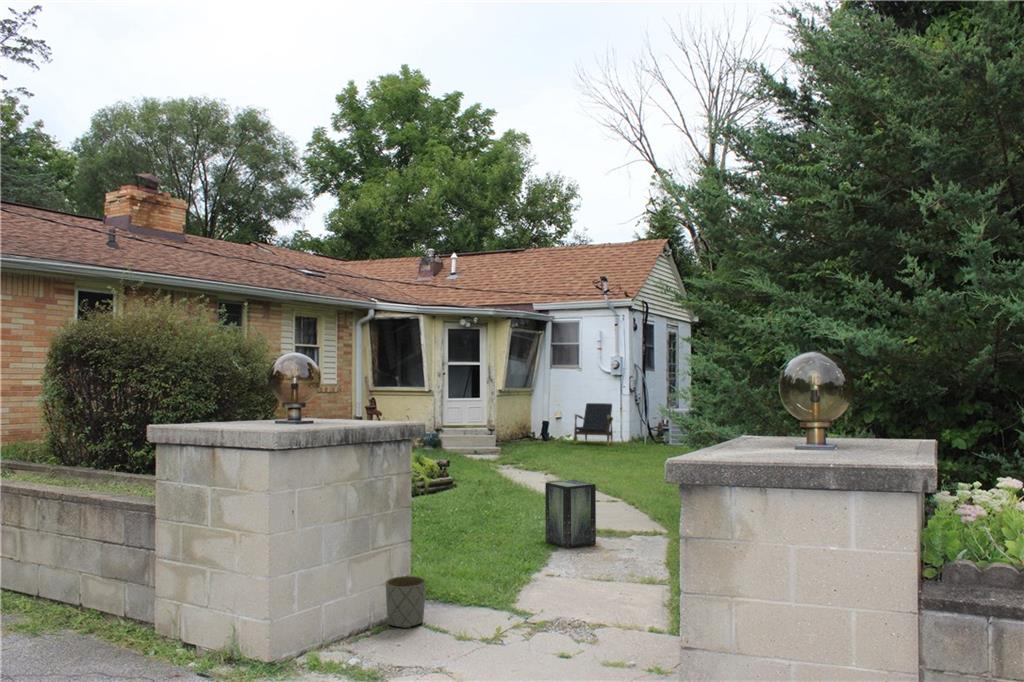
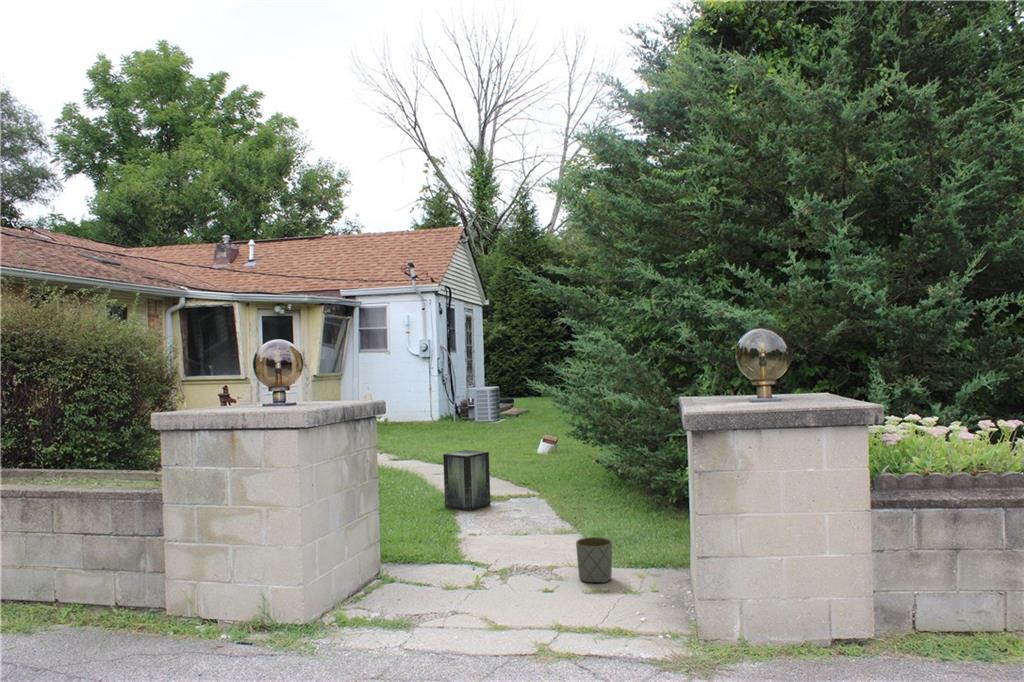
lounge chair: present [574,403,613,445] -> none [389,383,424,423]
planter: present [386,576,426,628] -> present [576,537,612,583]

